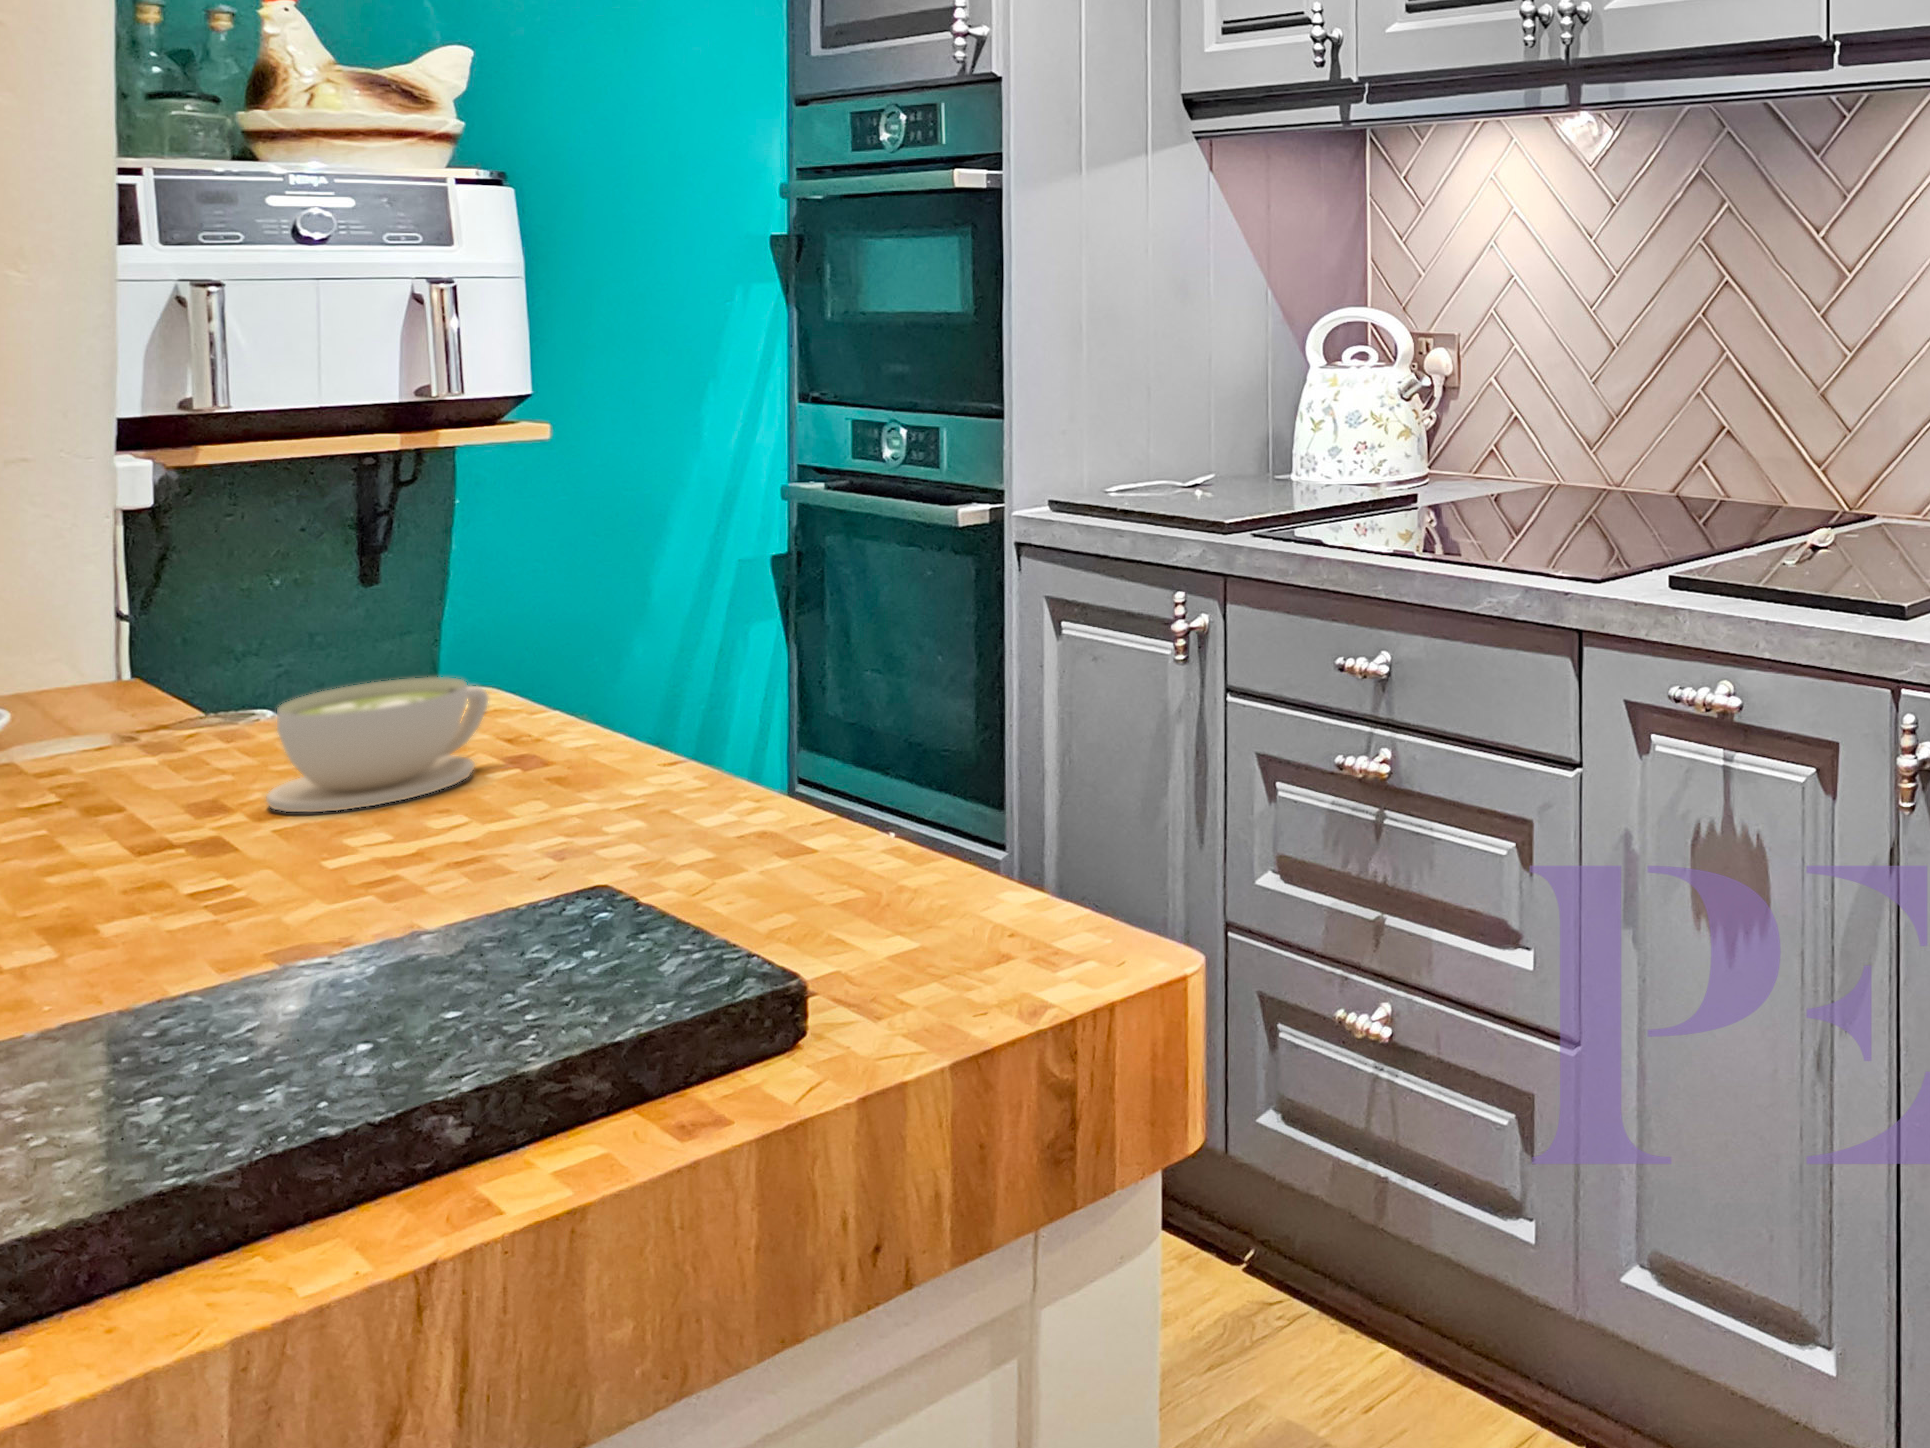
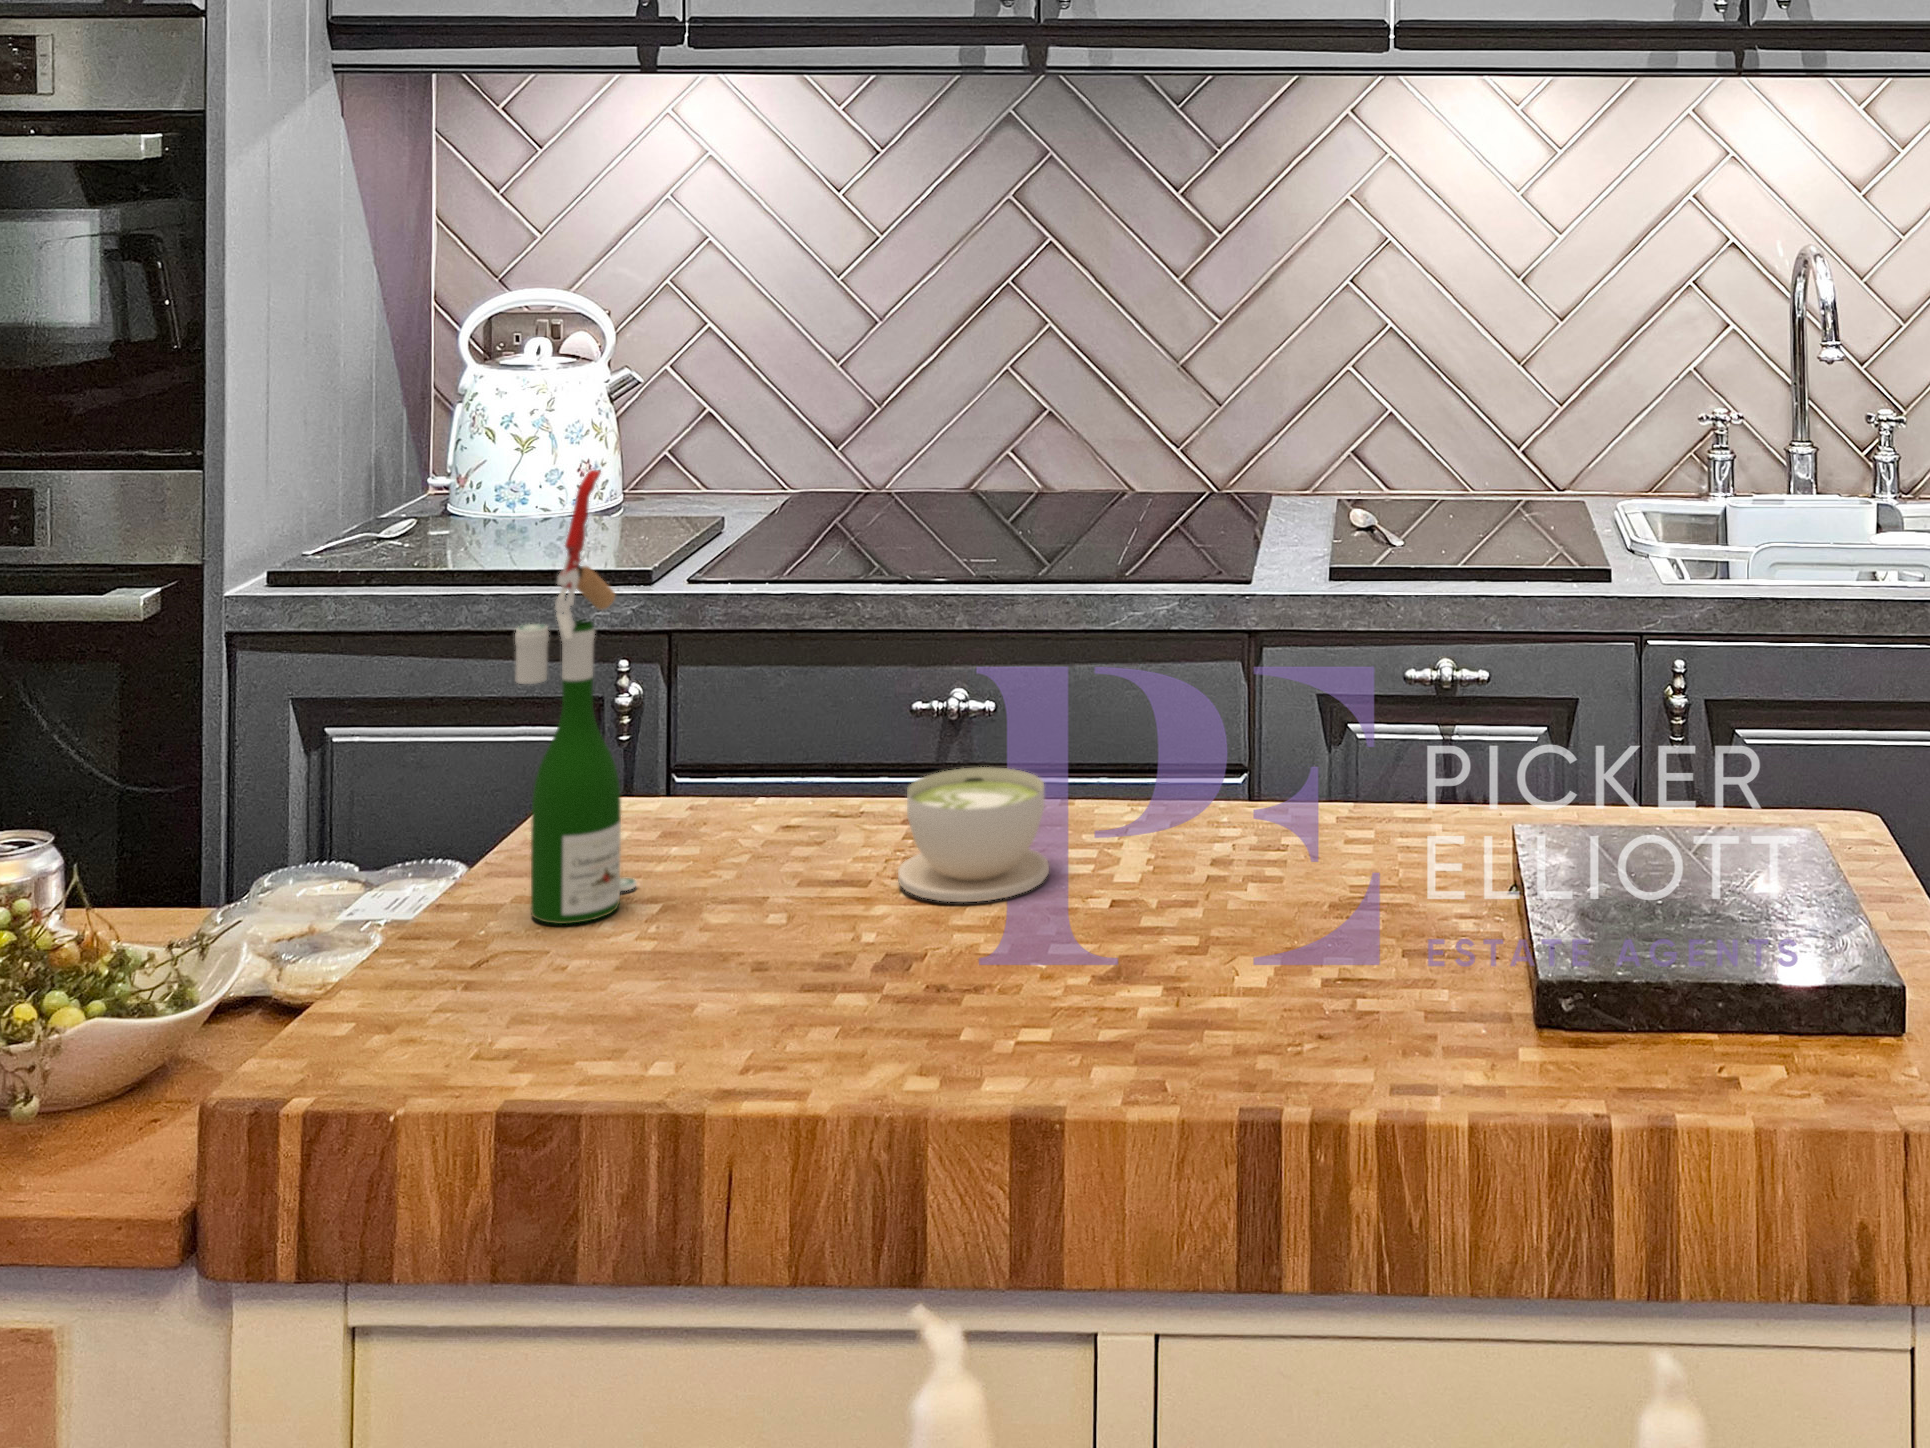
wine bottle: none [92,351,258,768] -> present [515,470,637,924]

